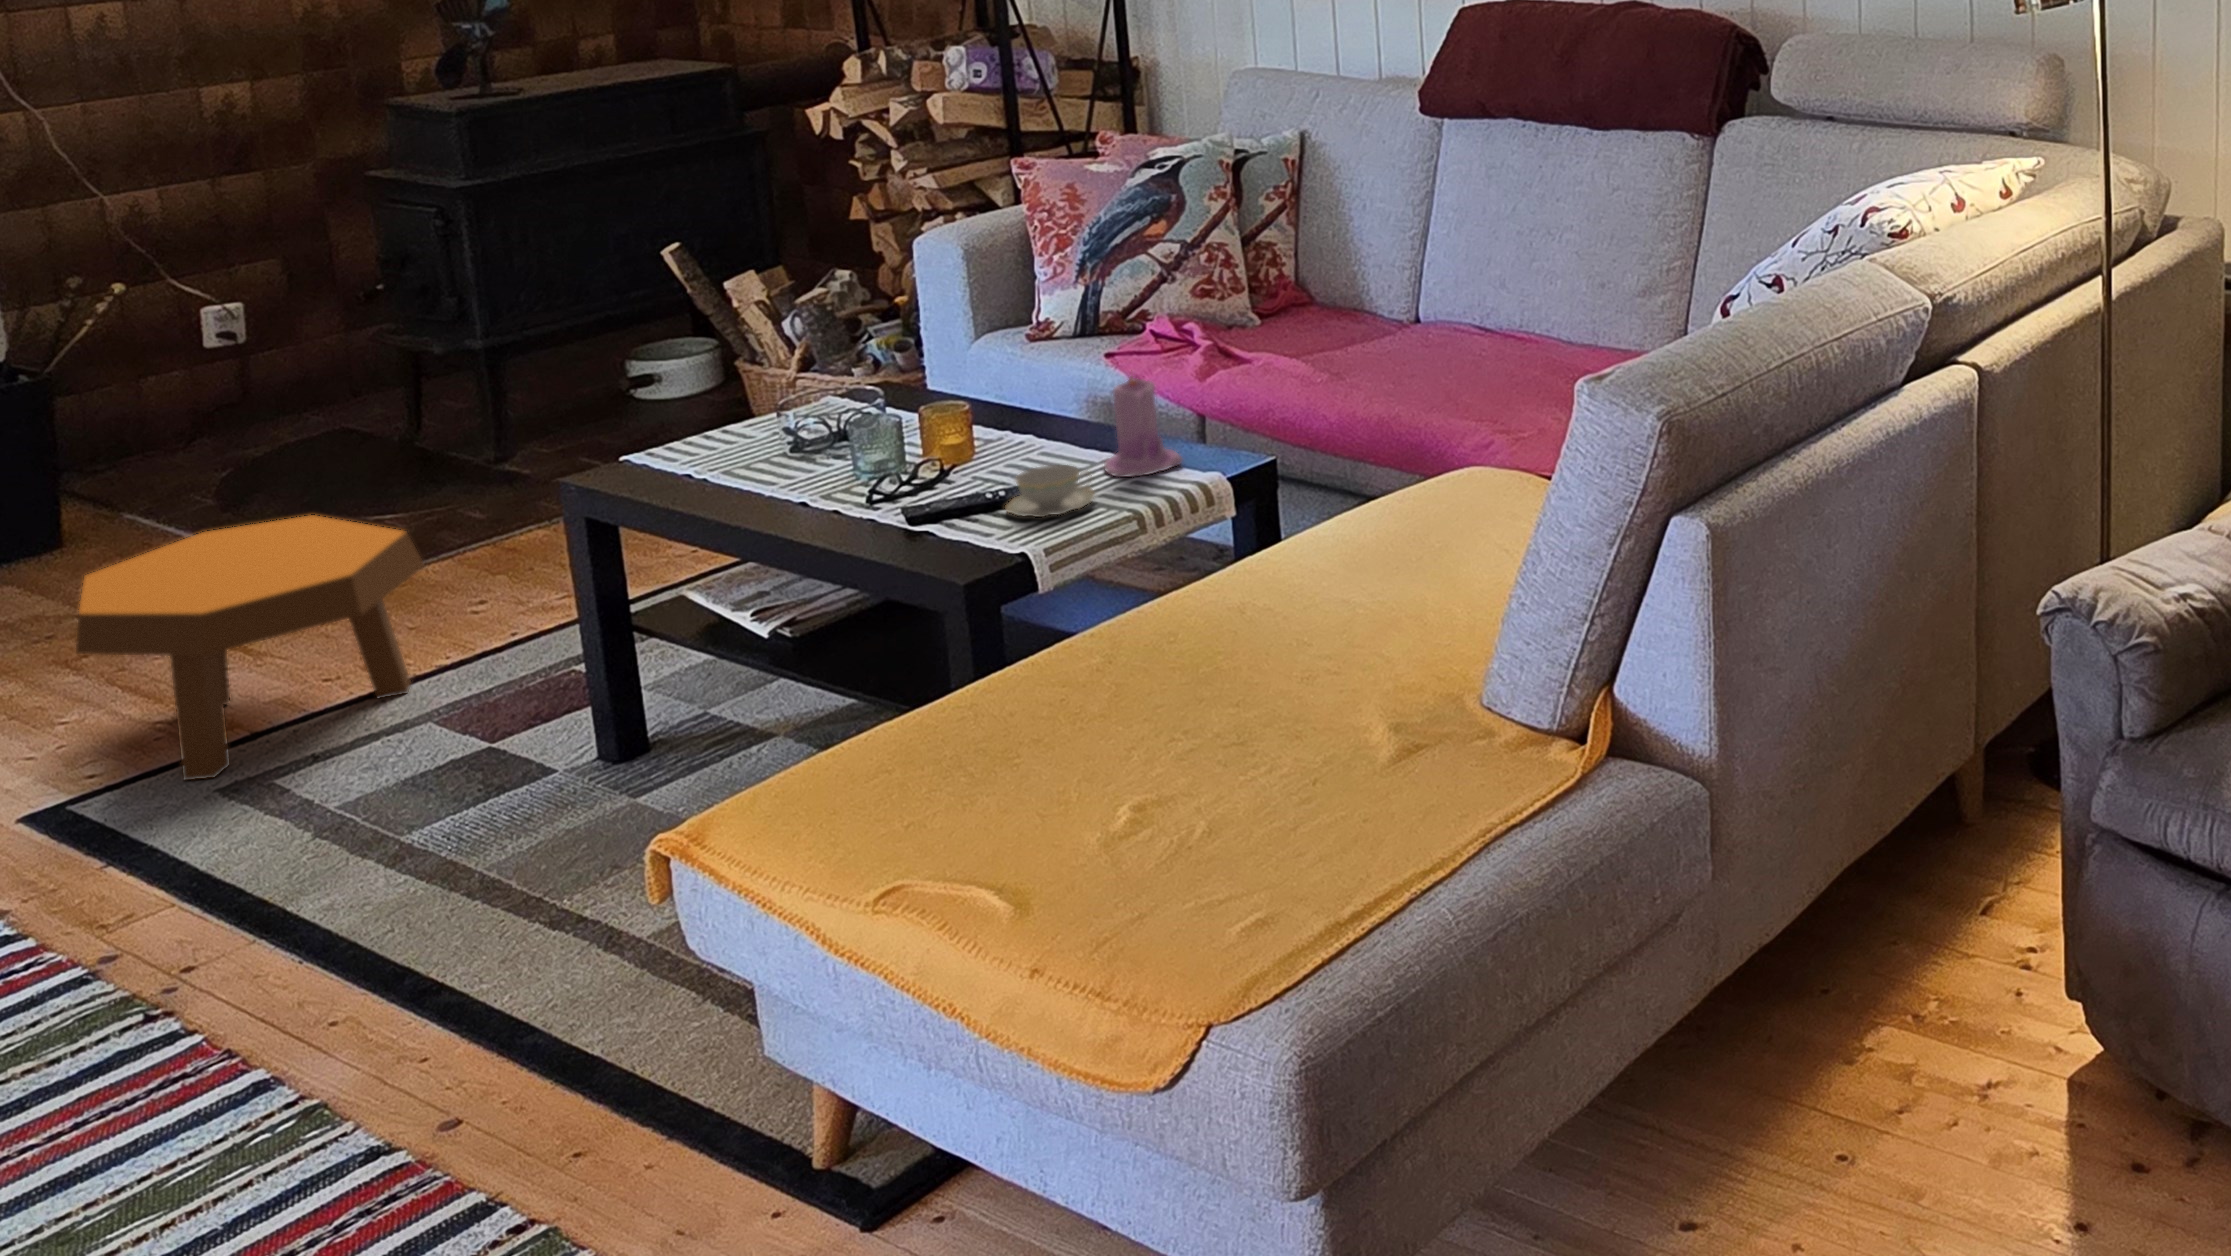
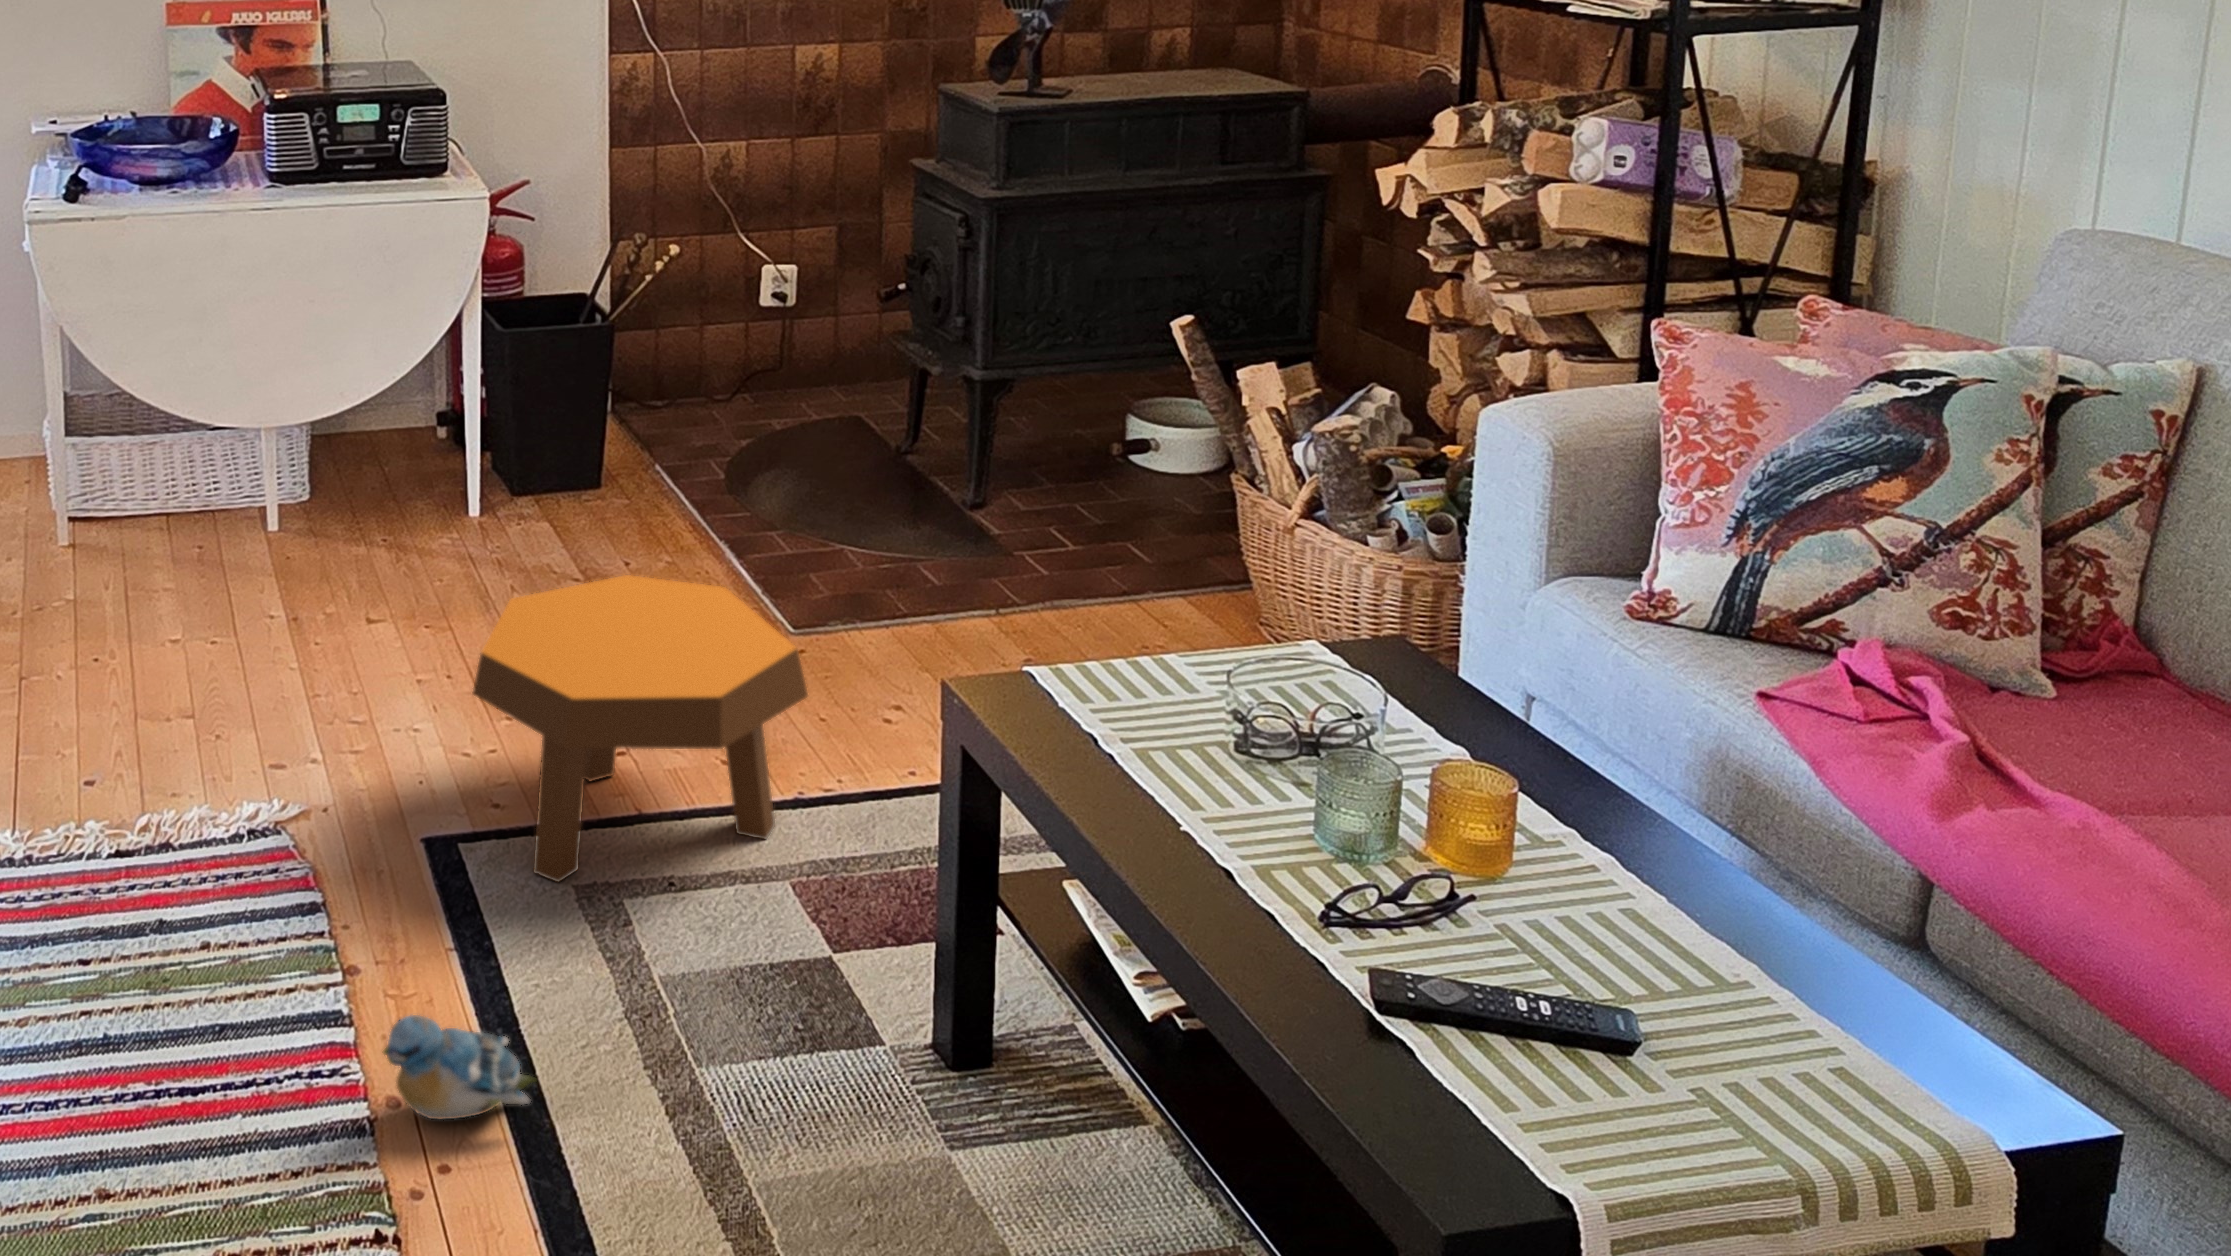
candle: present [1104,377,1182,477] -> none [1738,847,1904,1060]
teacup: present [1006,465,1095,517] -> none [1537,986,1716,1114]
plush toy: none [117,852,276,933] -> present [383,1015,536,1119]

